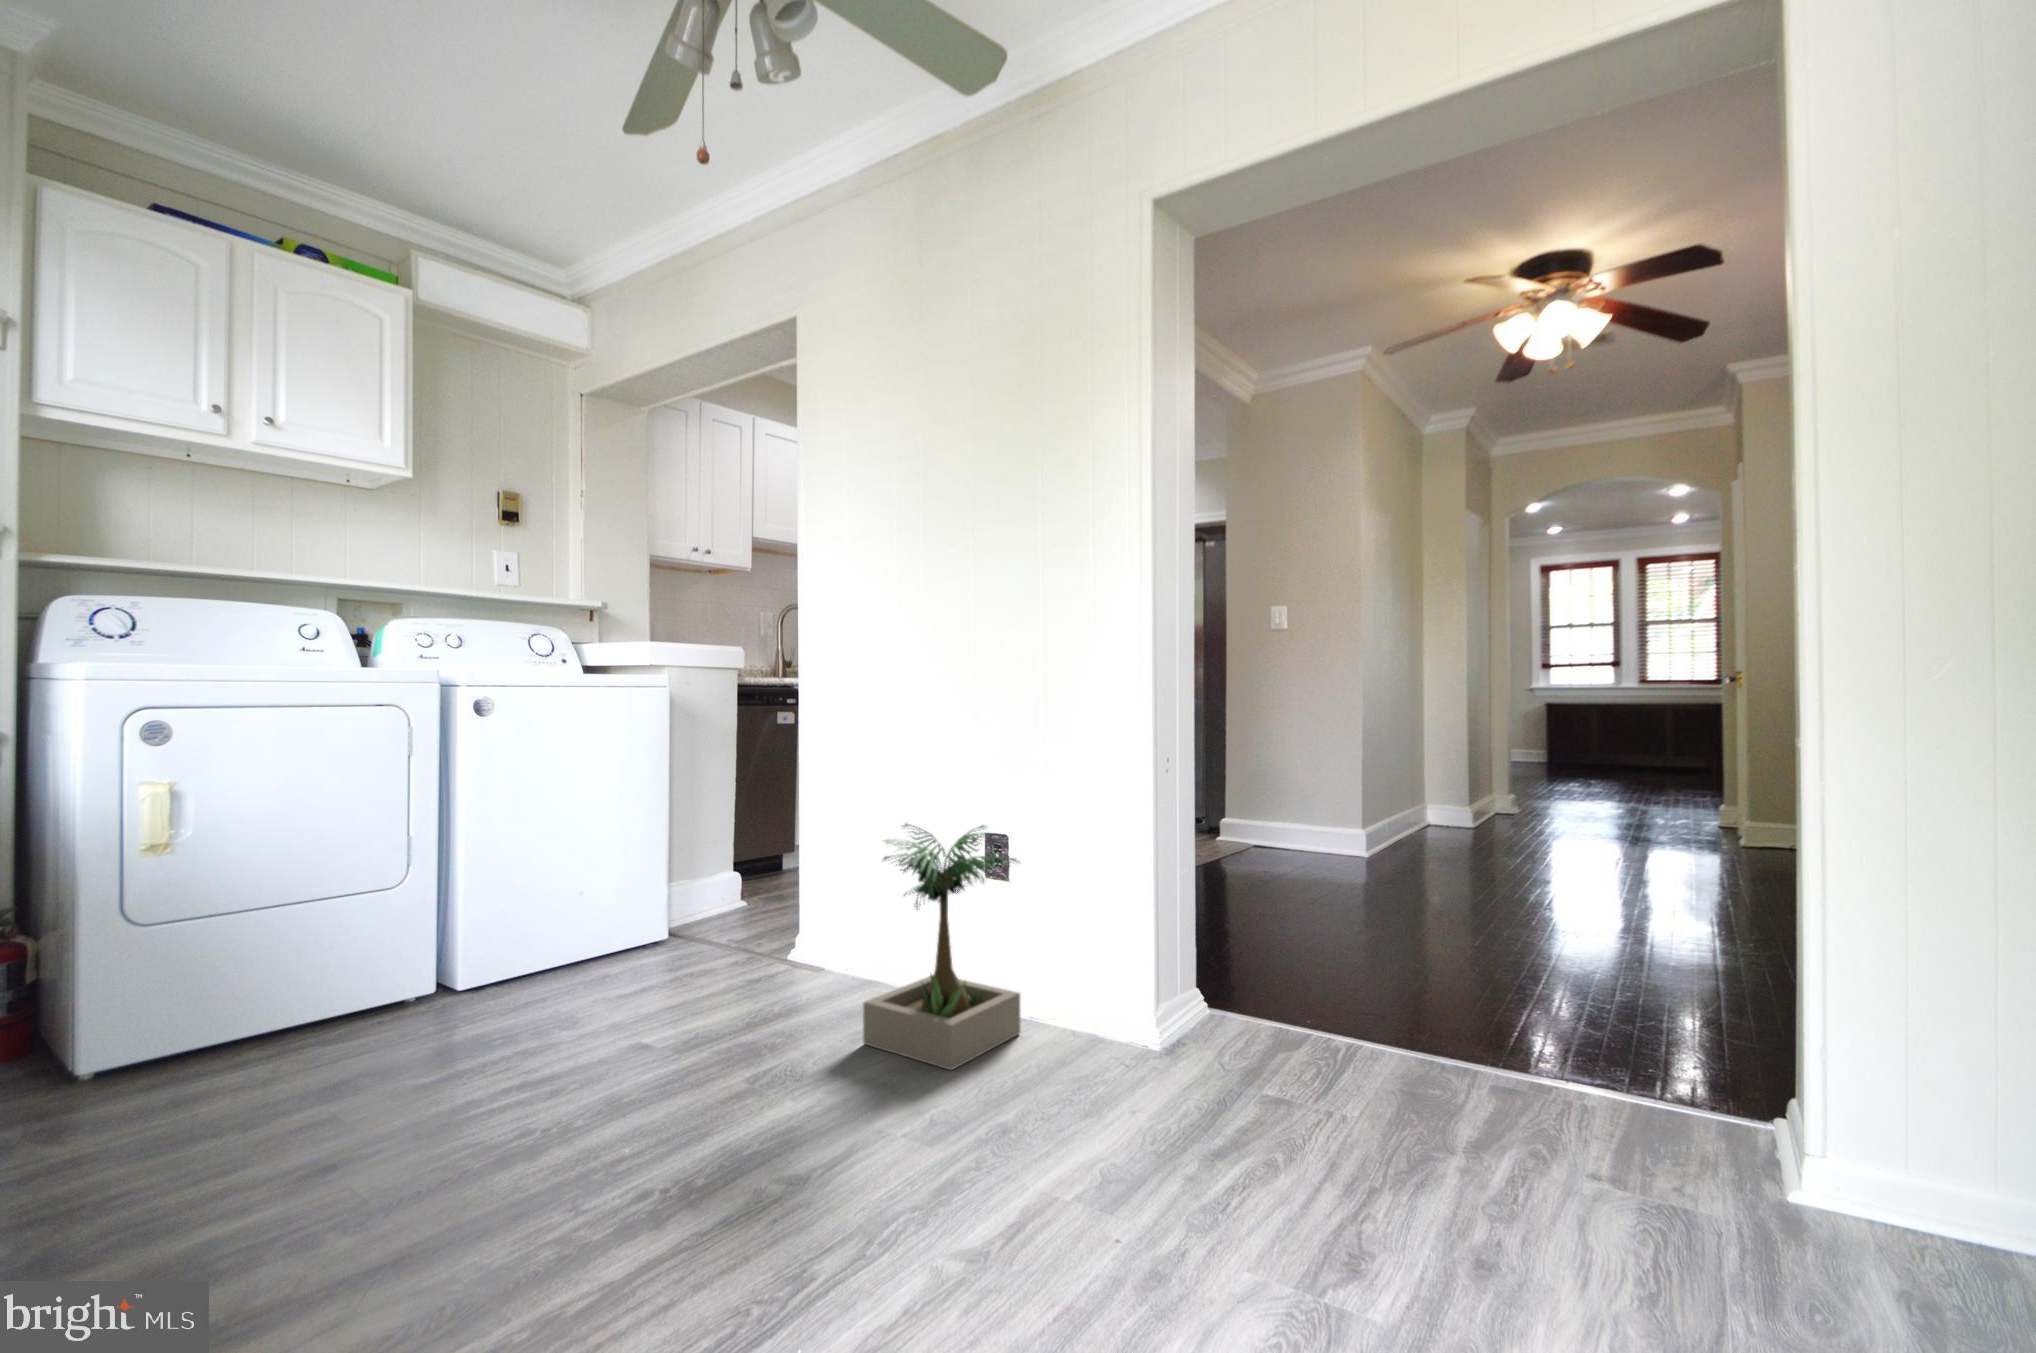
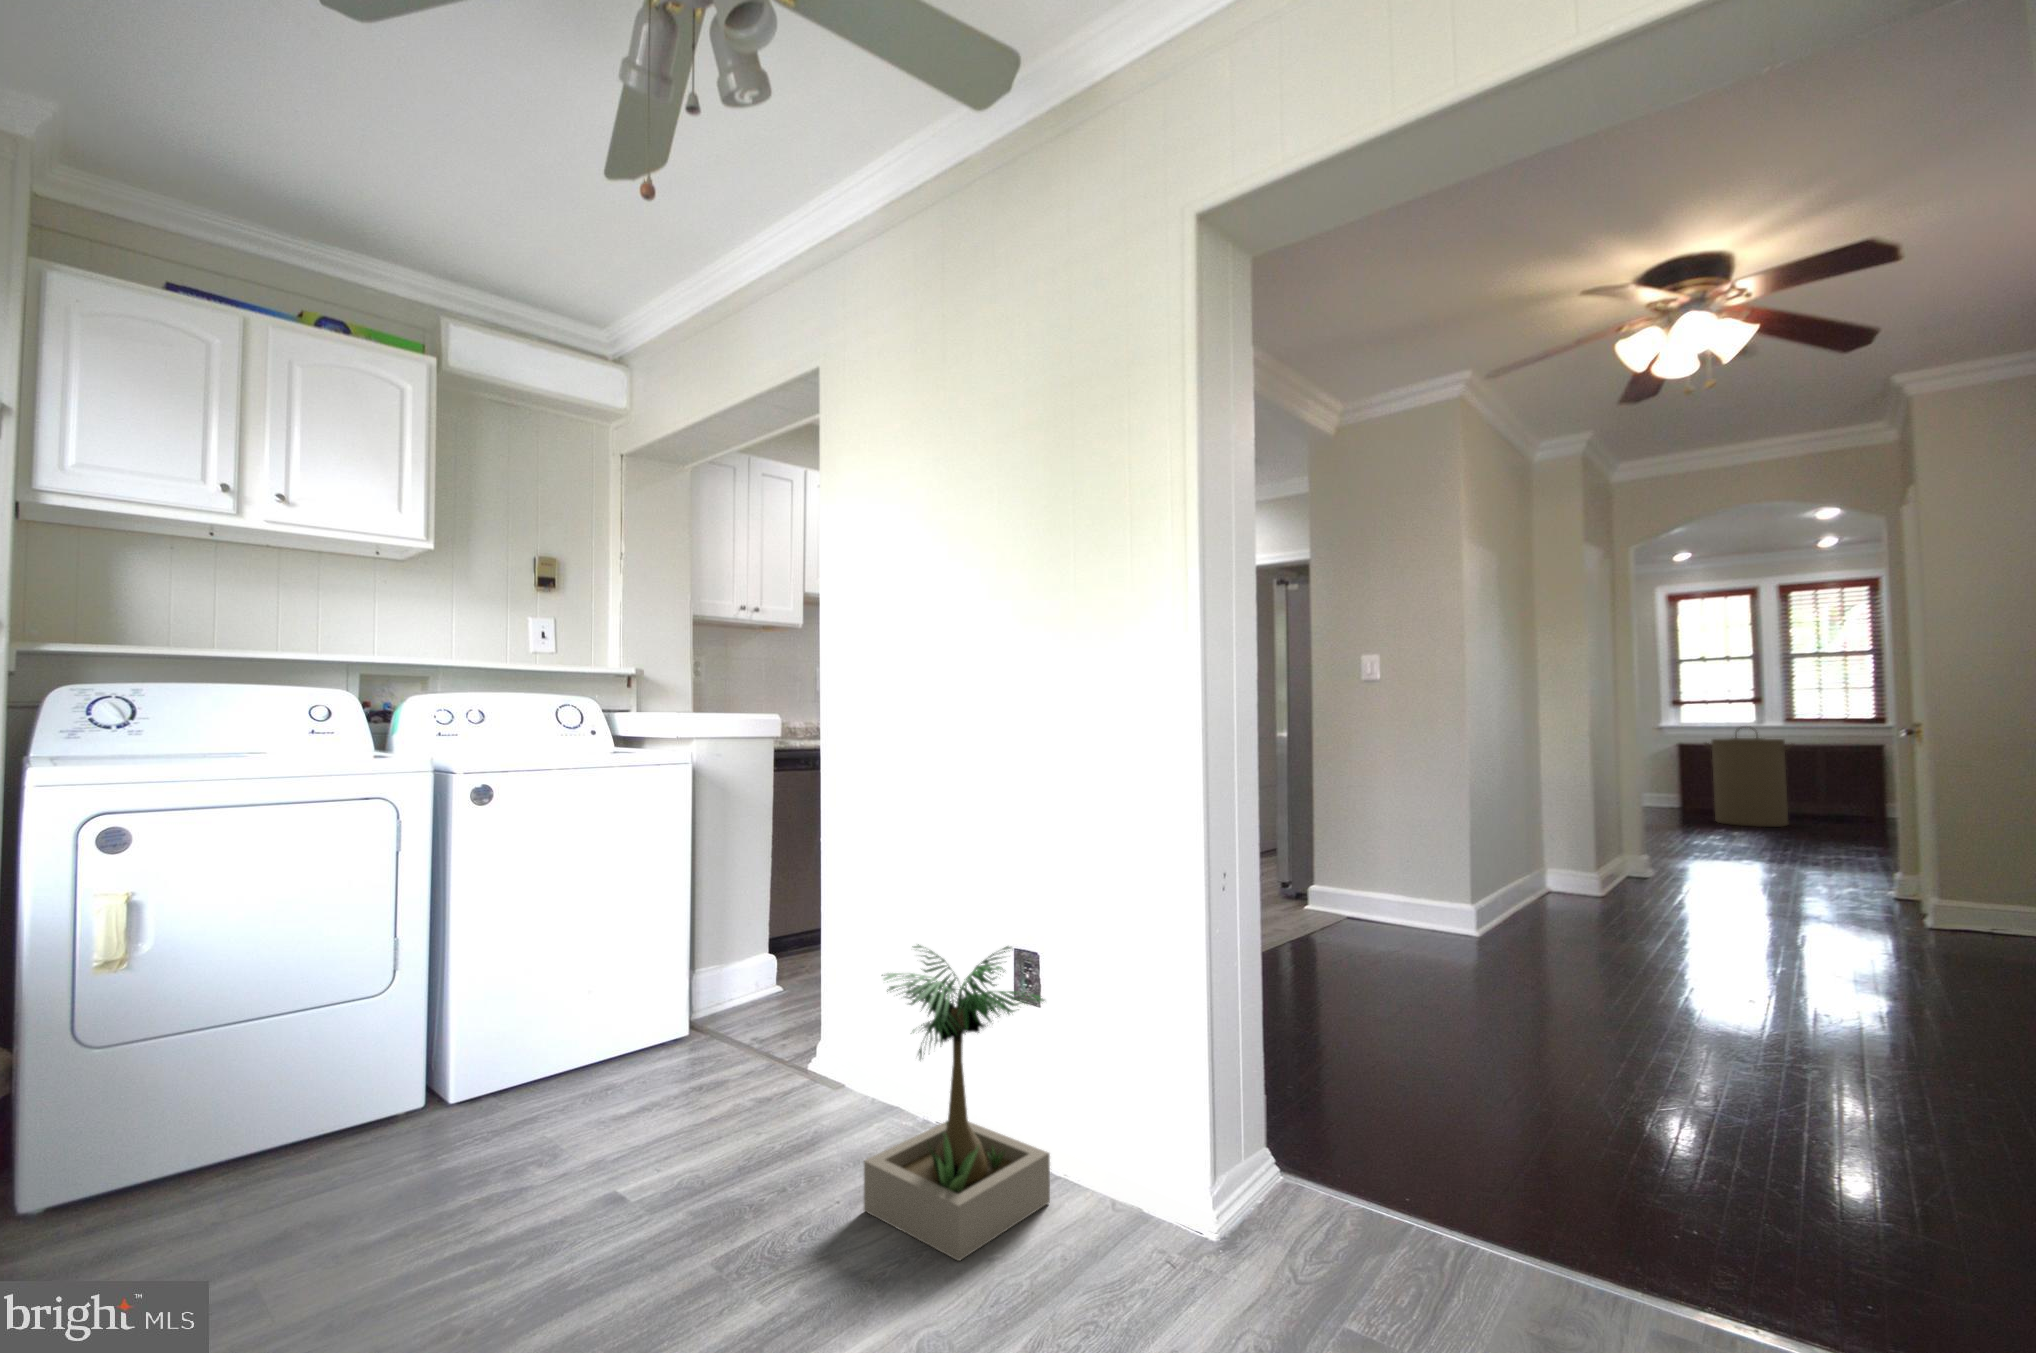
laundry hamper: none [1569,685,1645,776] -> present [1705,736,1792,827]

